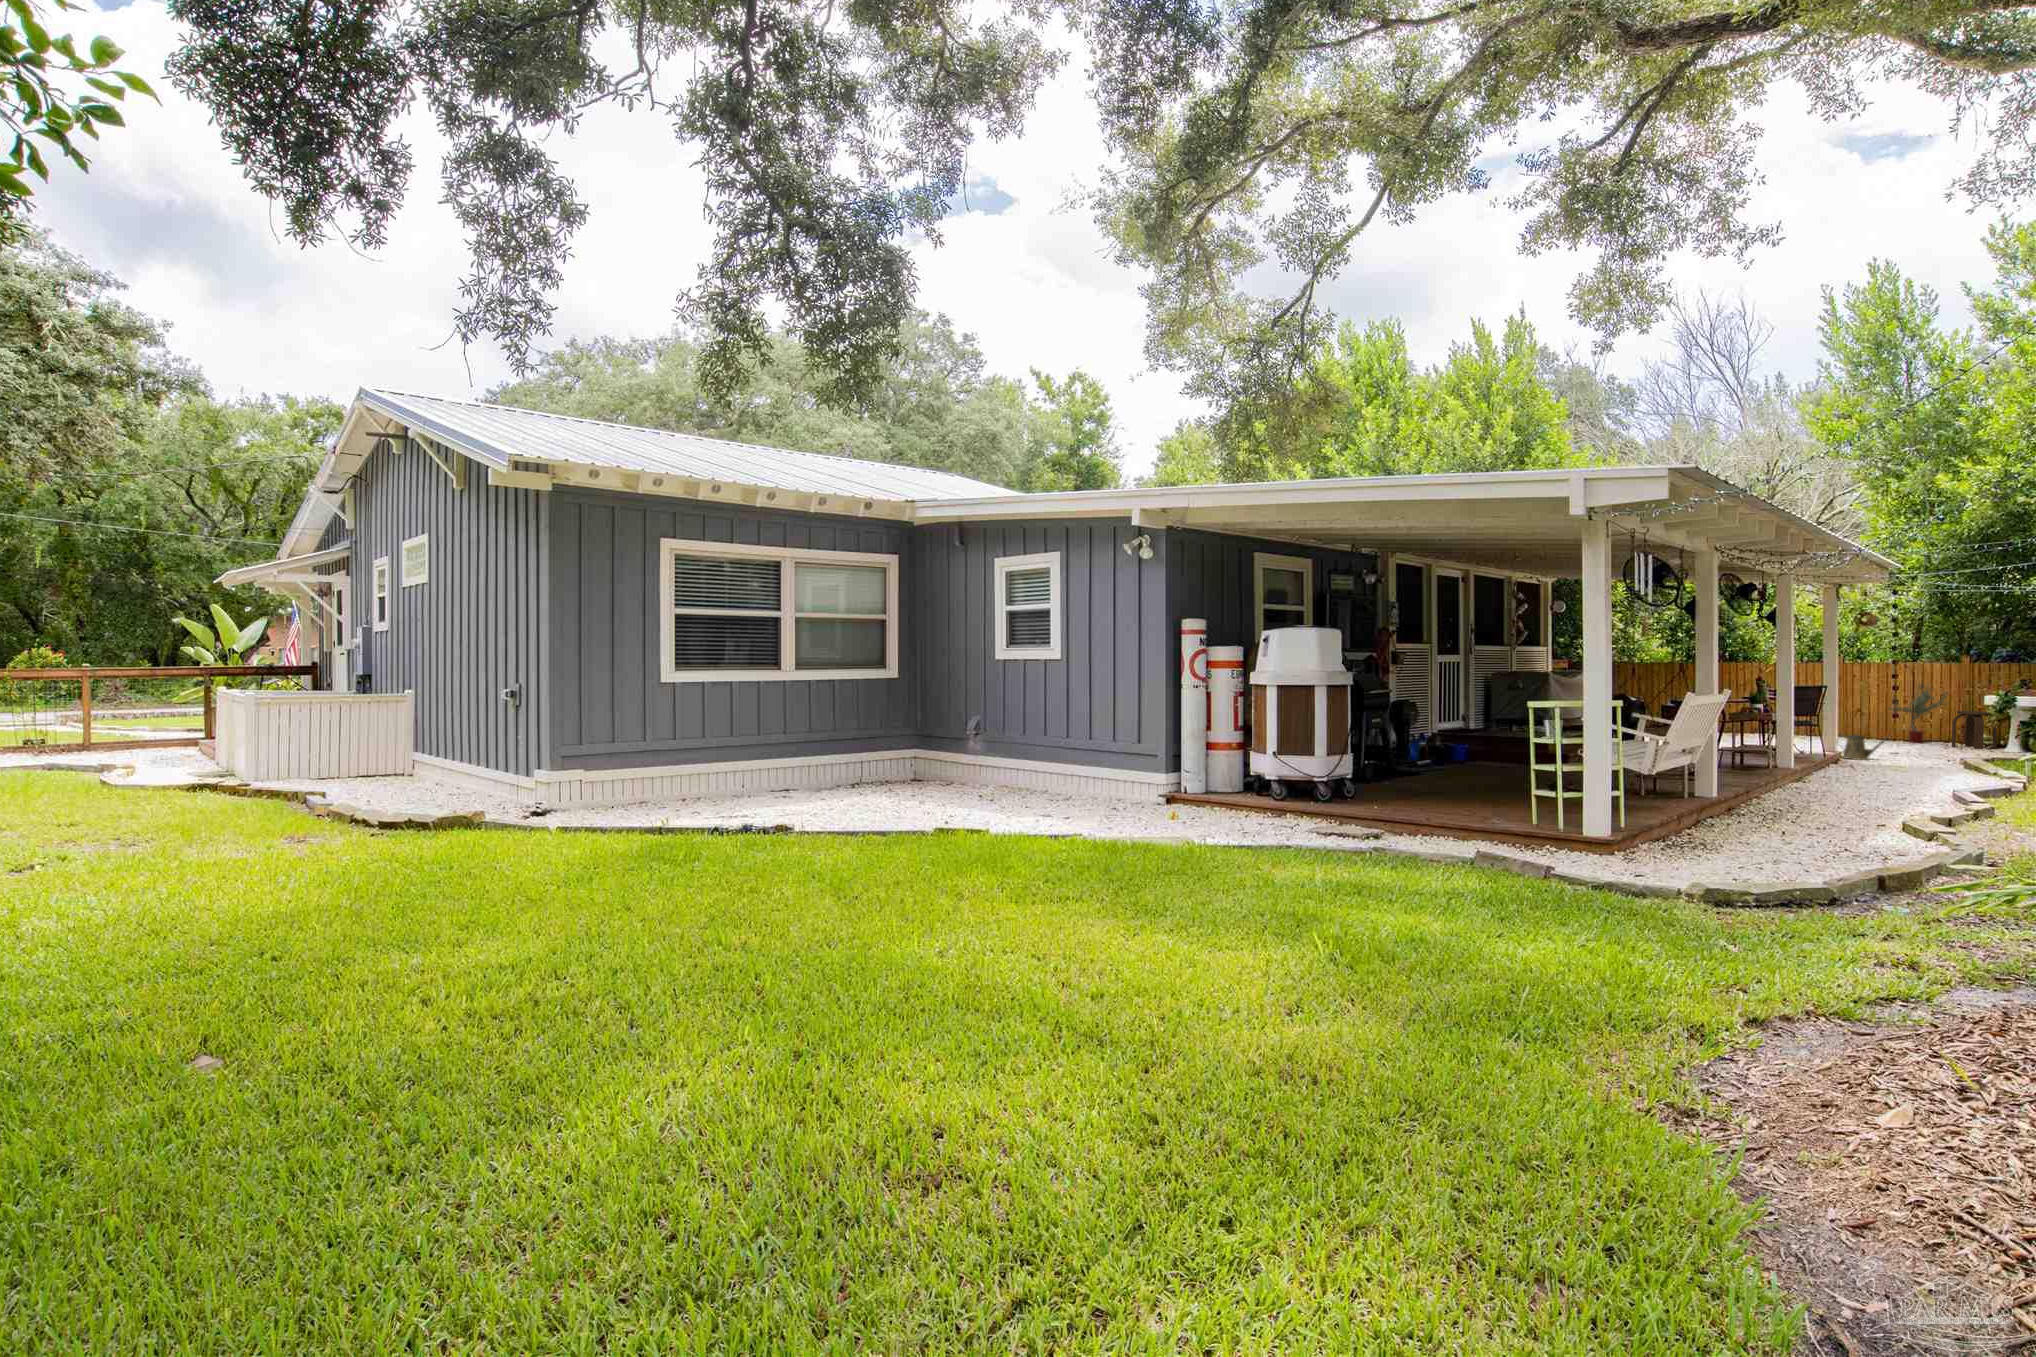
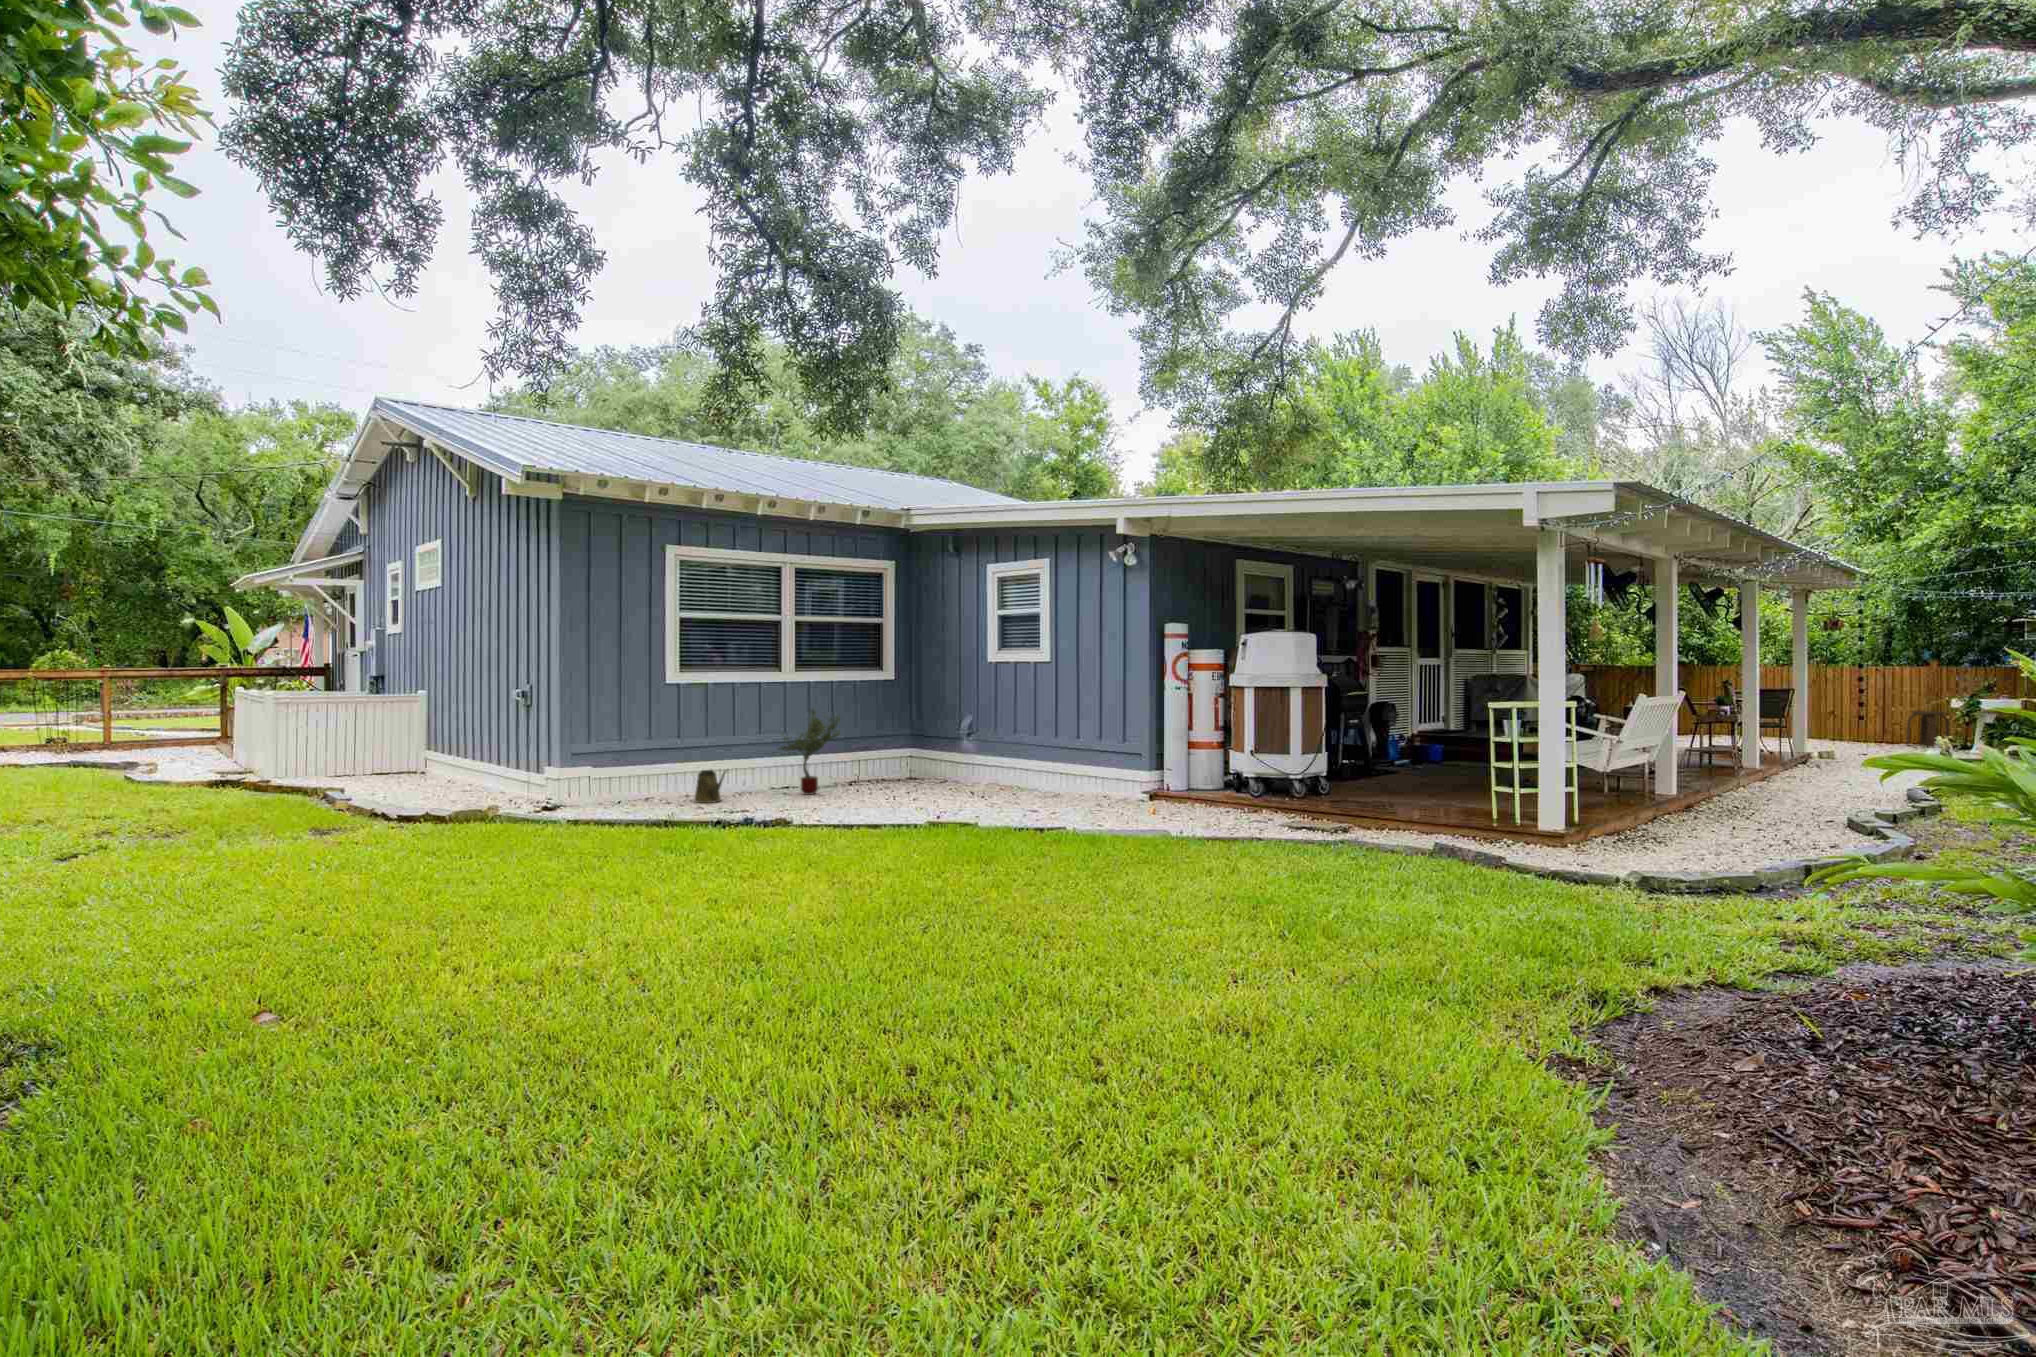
potted tree: present [1888,685,1948,743] -> present [778,708,840,795]
watering can: present [1837,735,1889,760] -> present [694,770,726,803]

